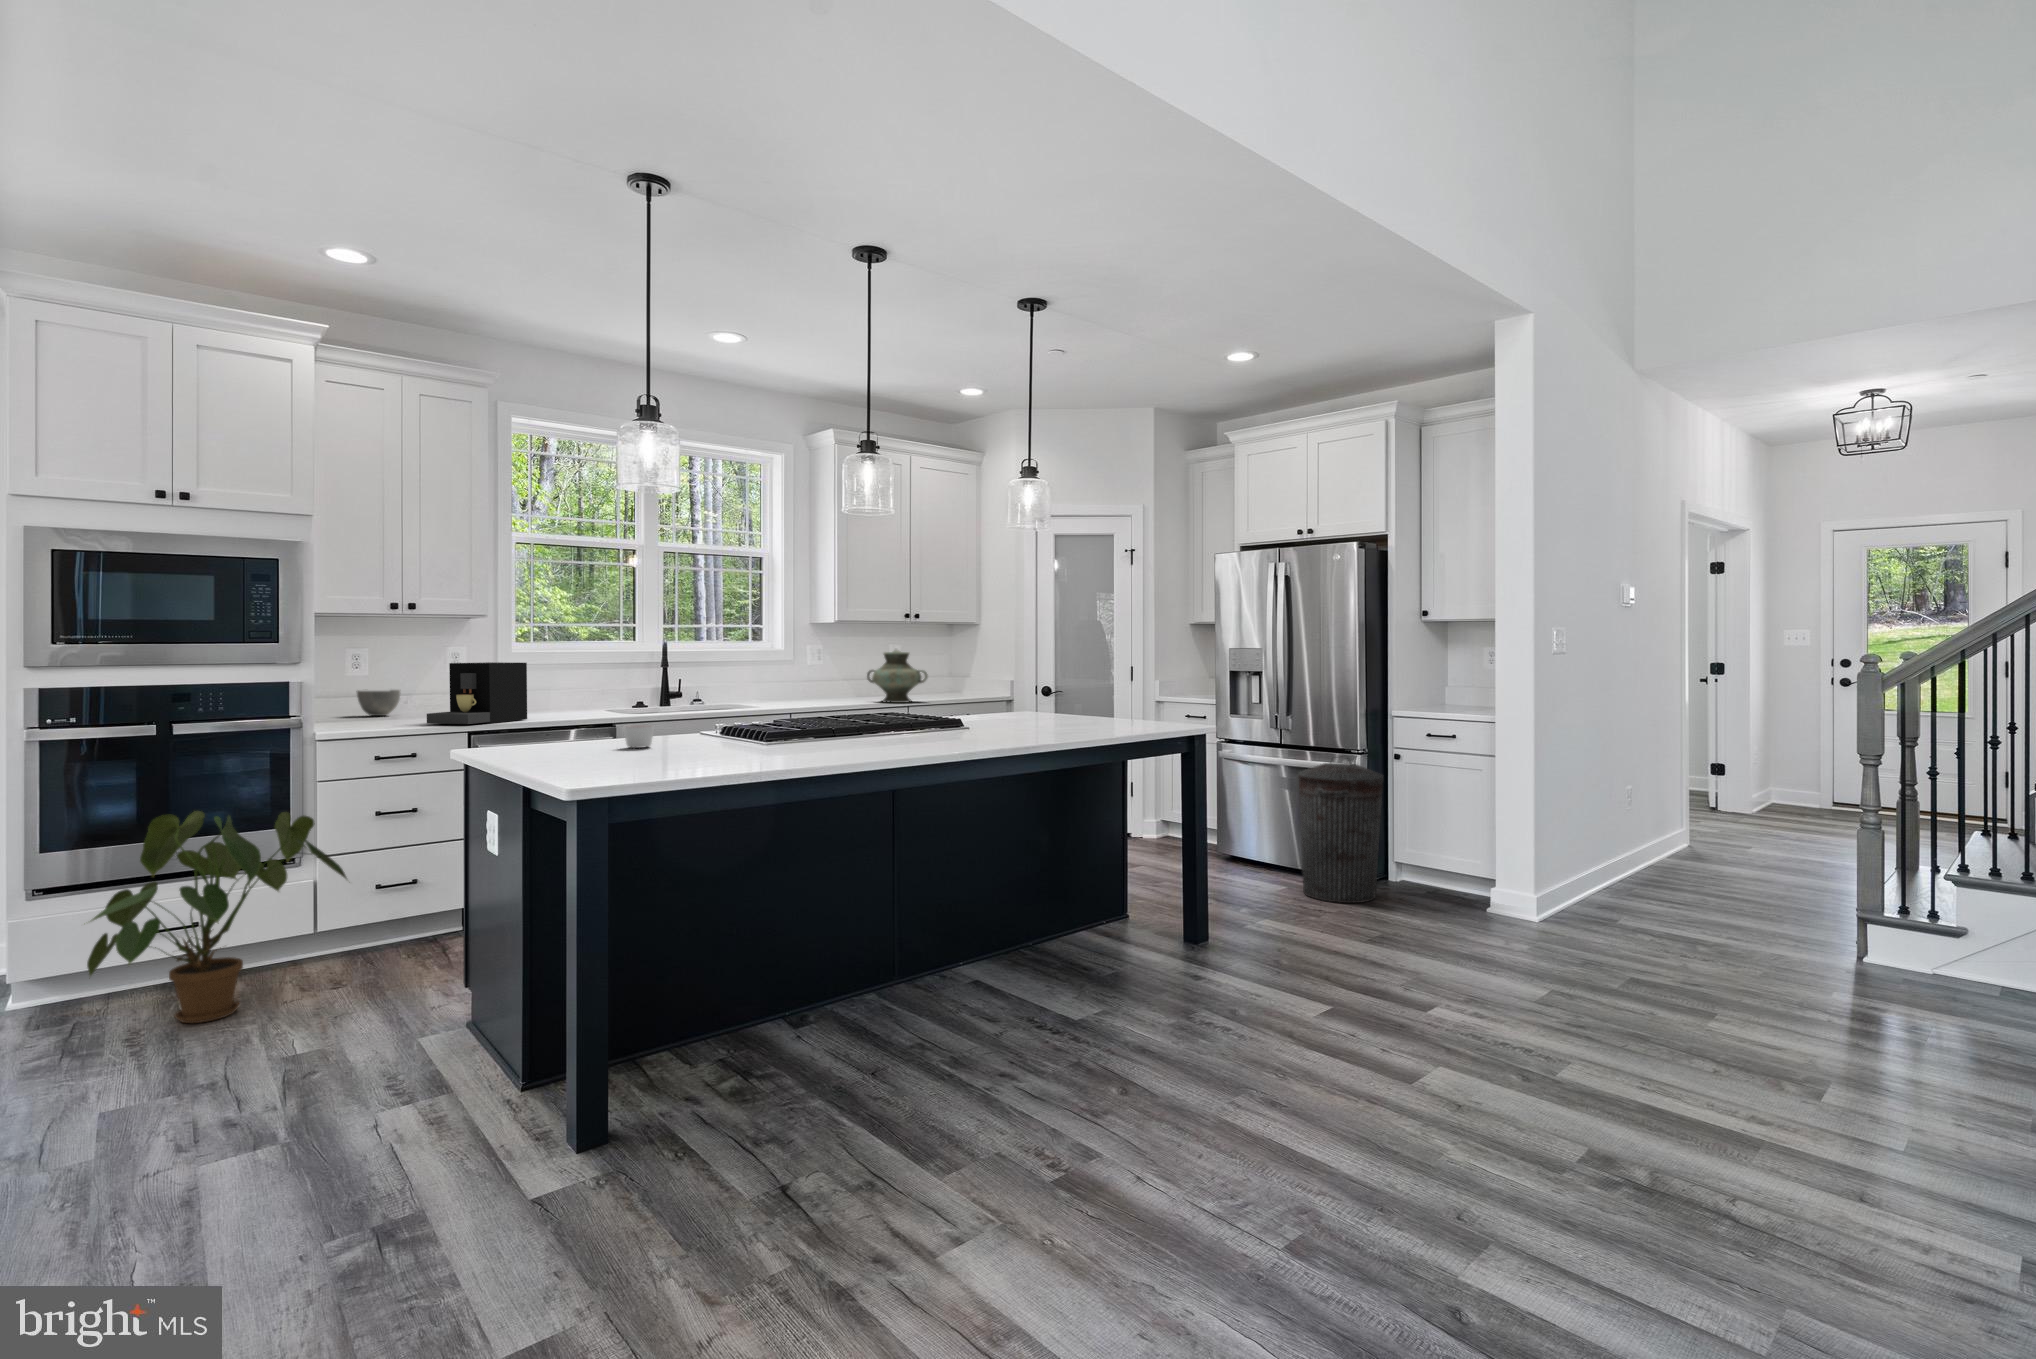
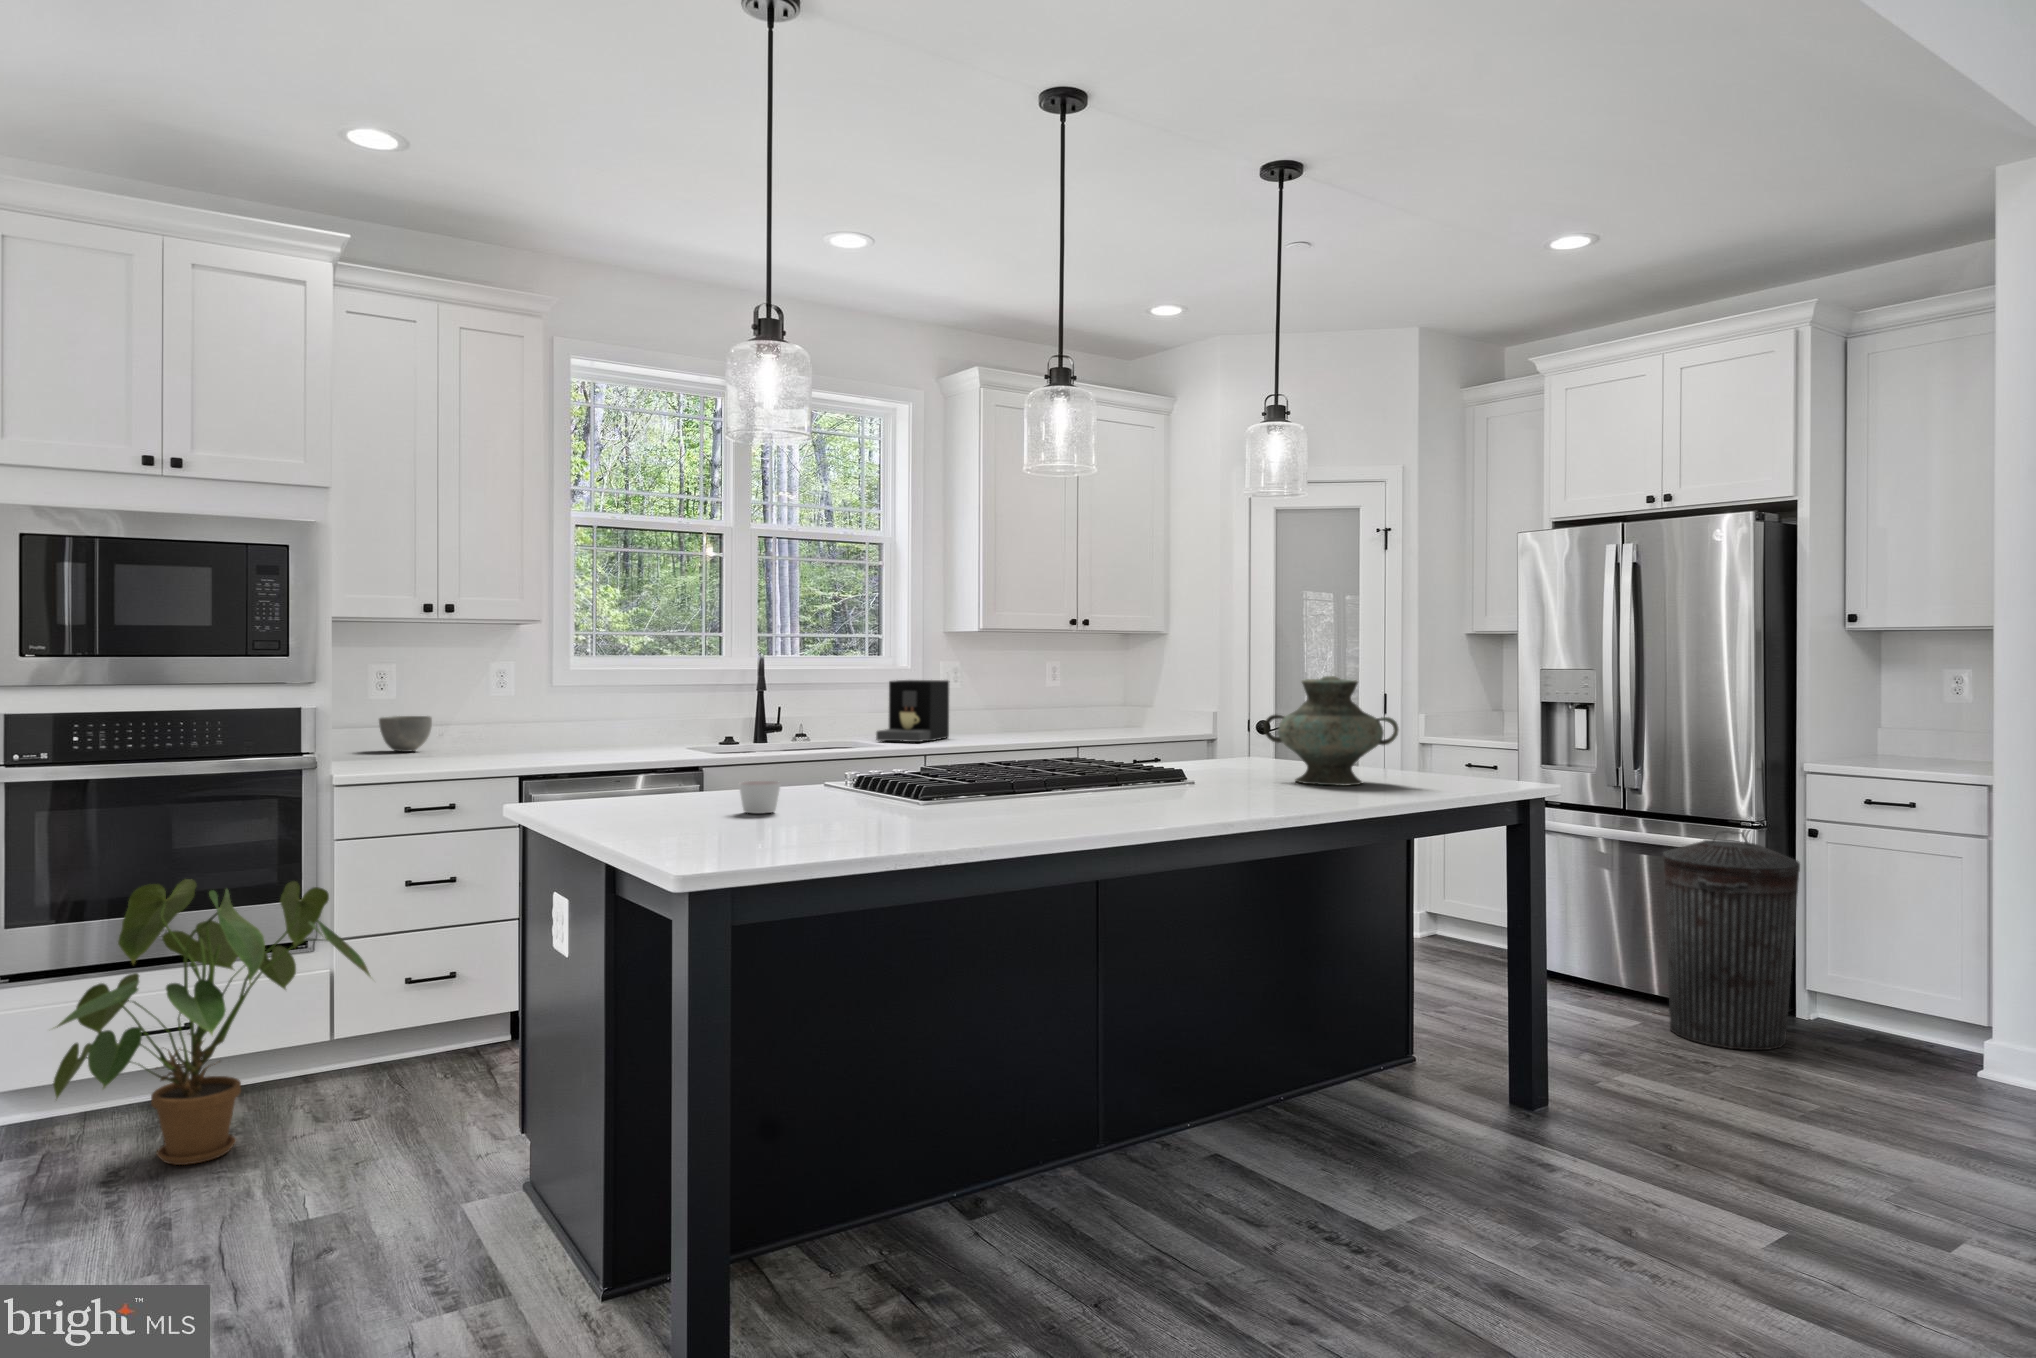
vase: present [867,651,928,703] -> present [1264,676,1399,786]
coffee maker: present [427,662,527,724] -> present [876,680,949,742]

